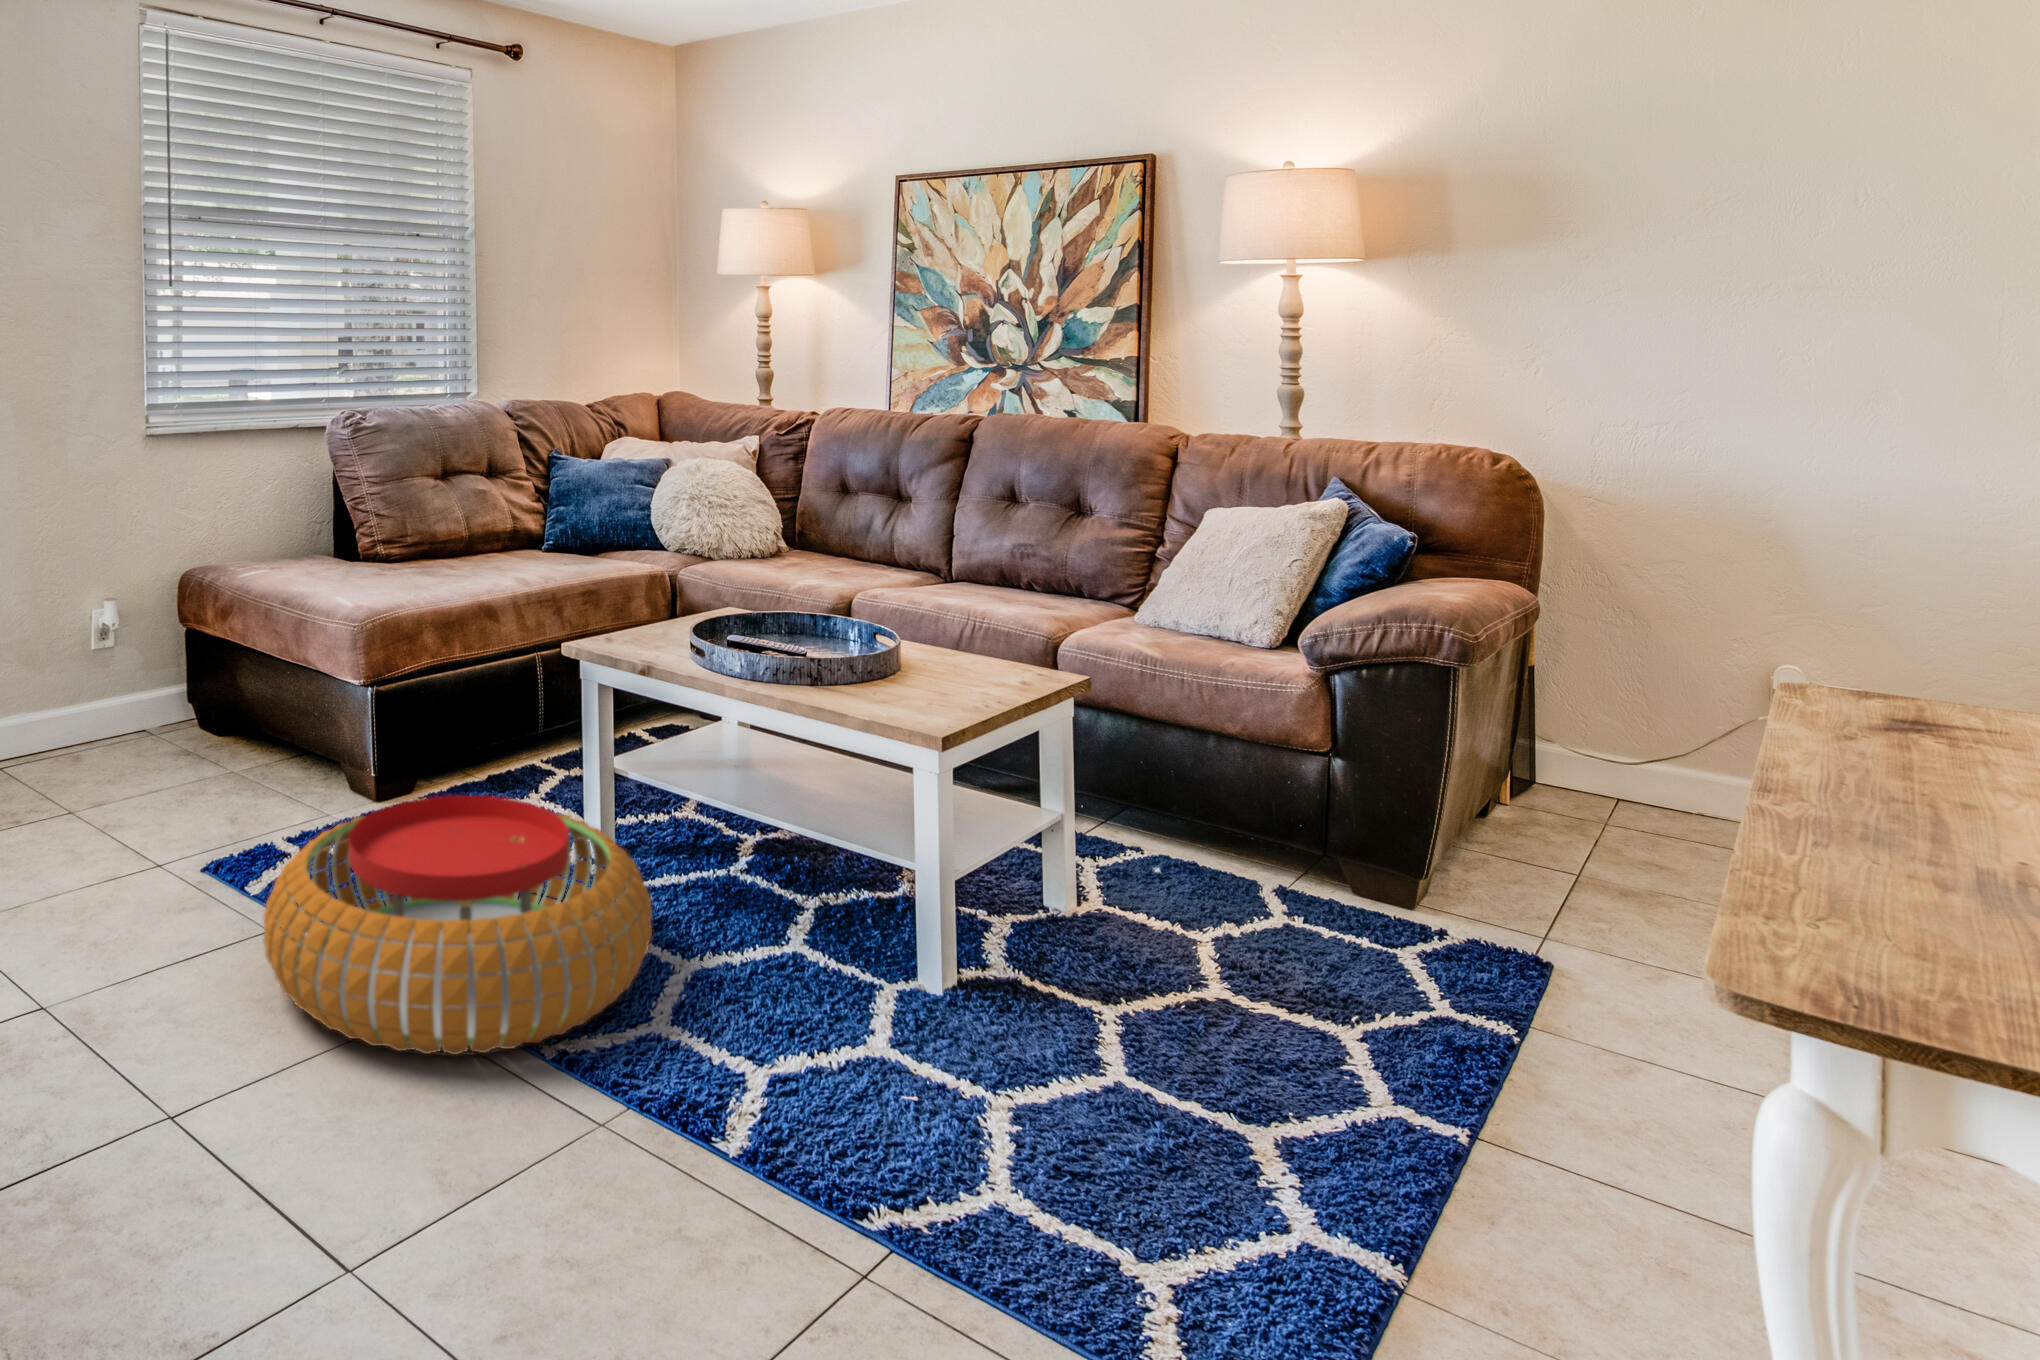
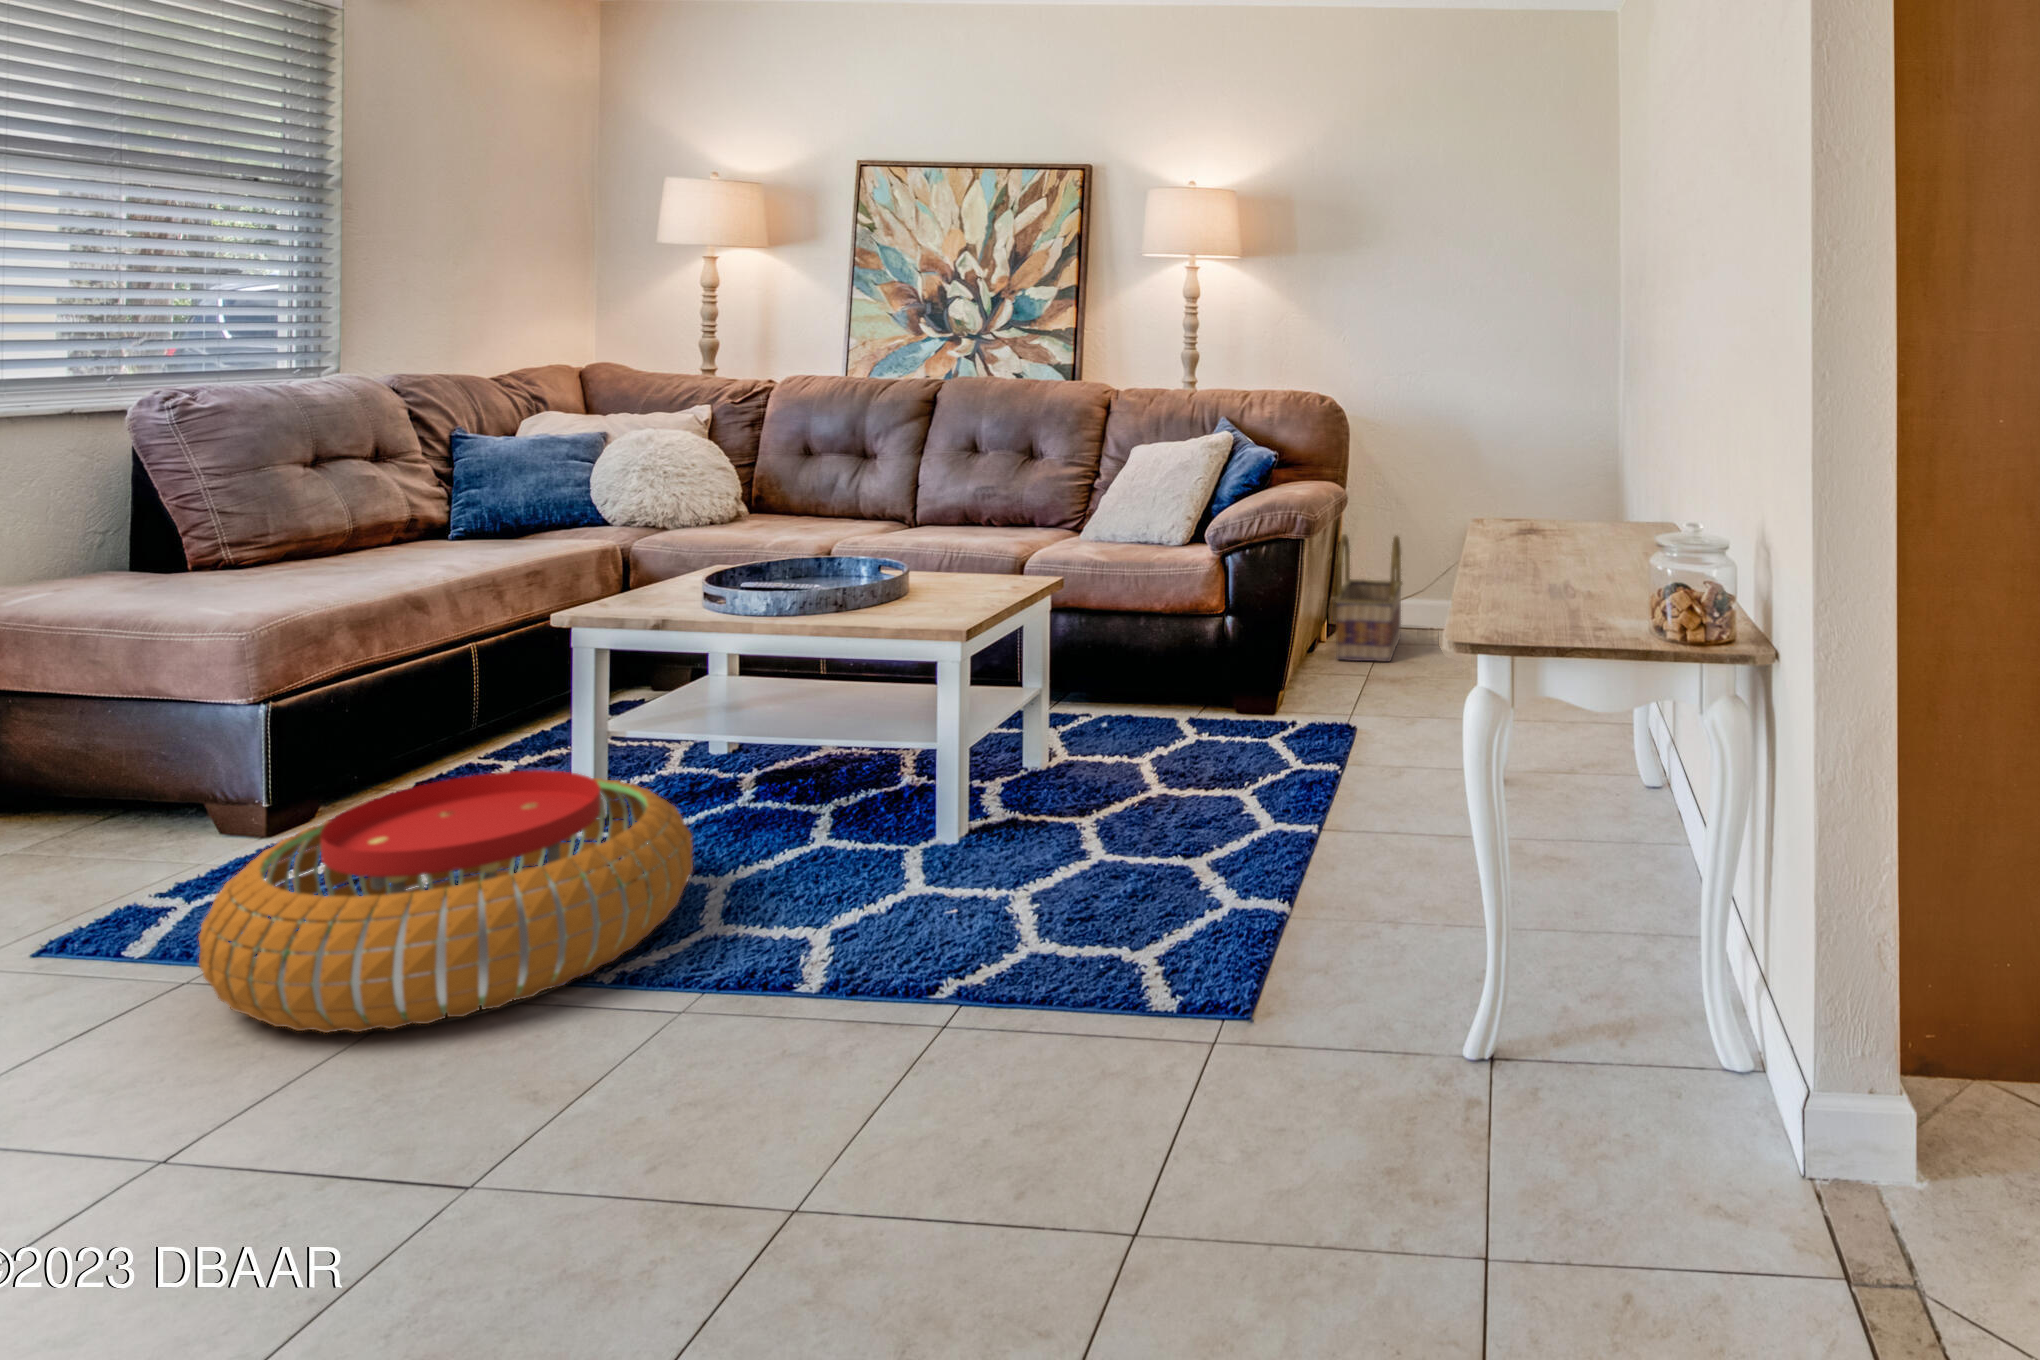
basket: none [1521,652,1650,859] -> present [1336,534,1402,662]

